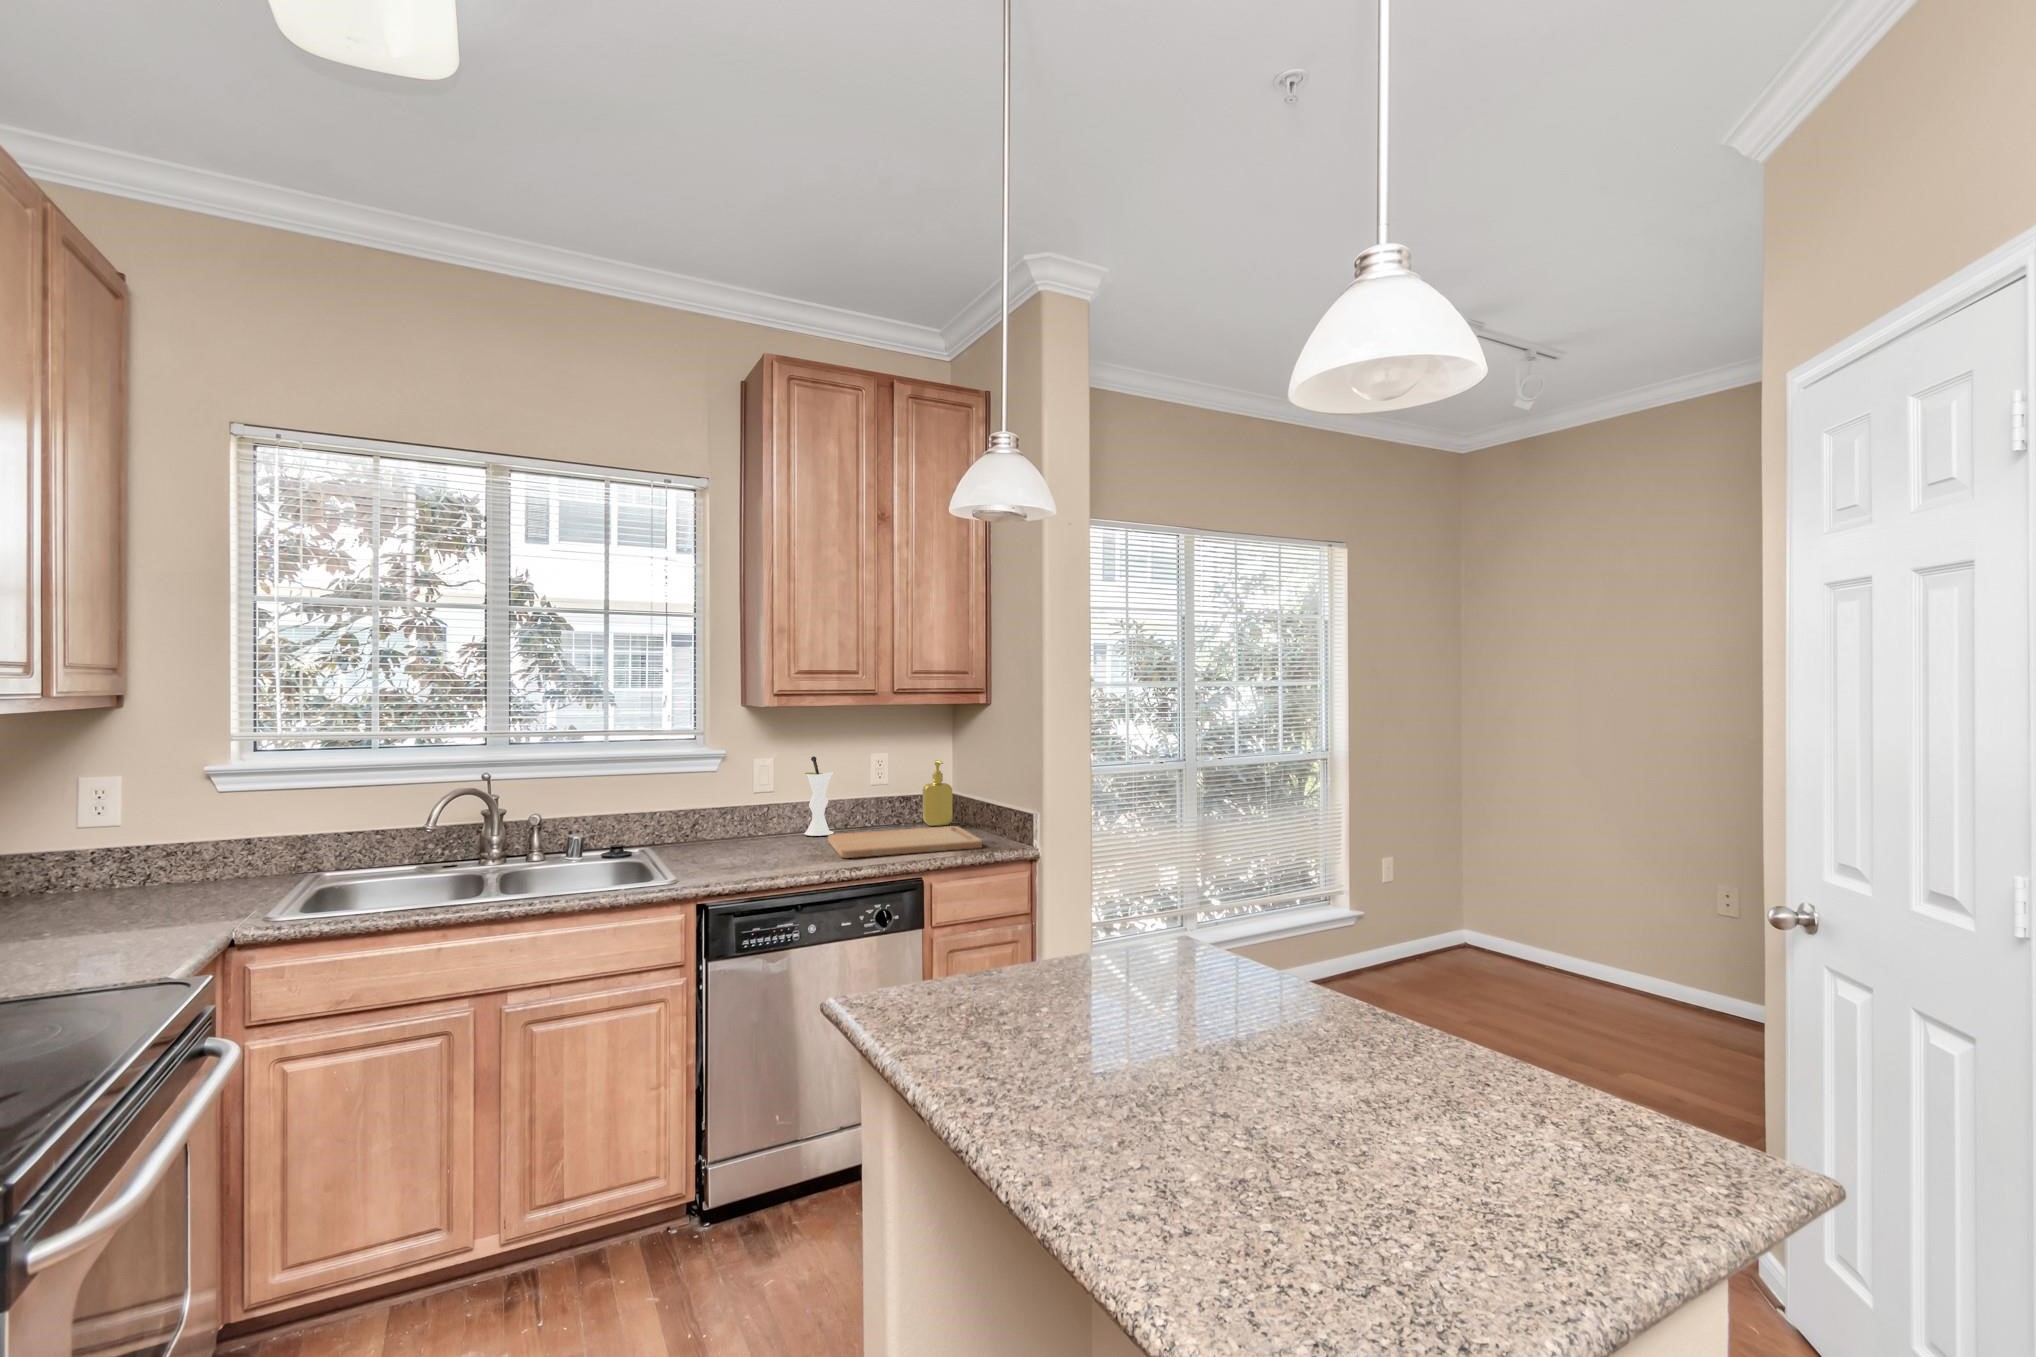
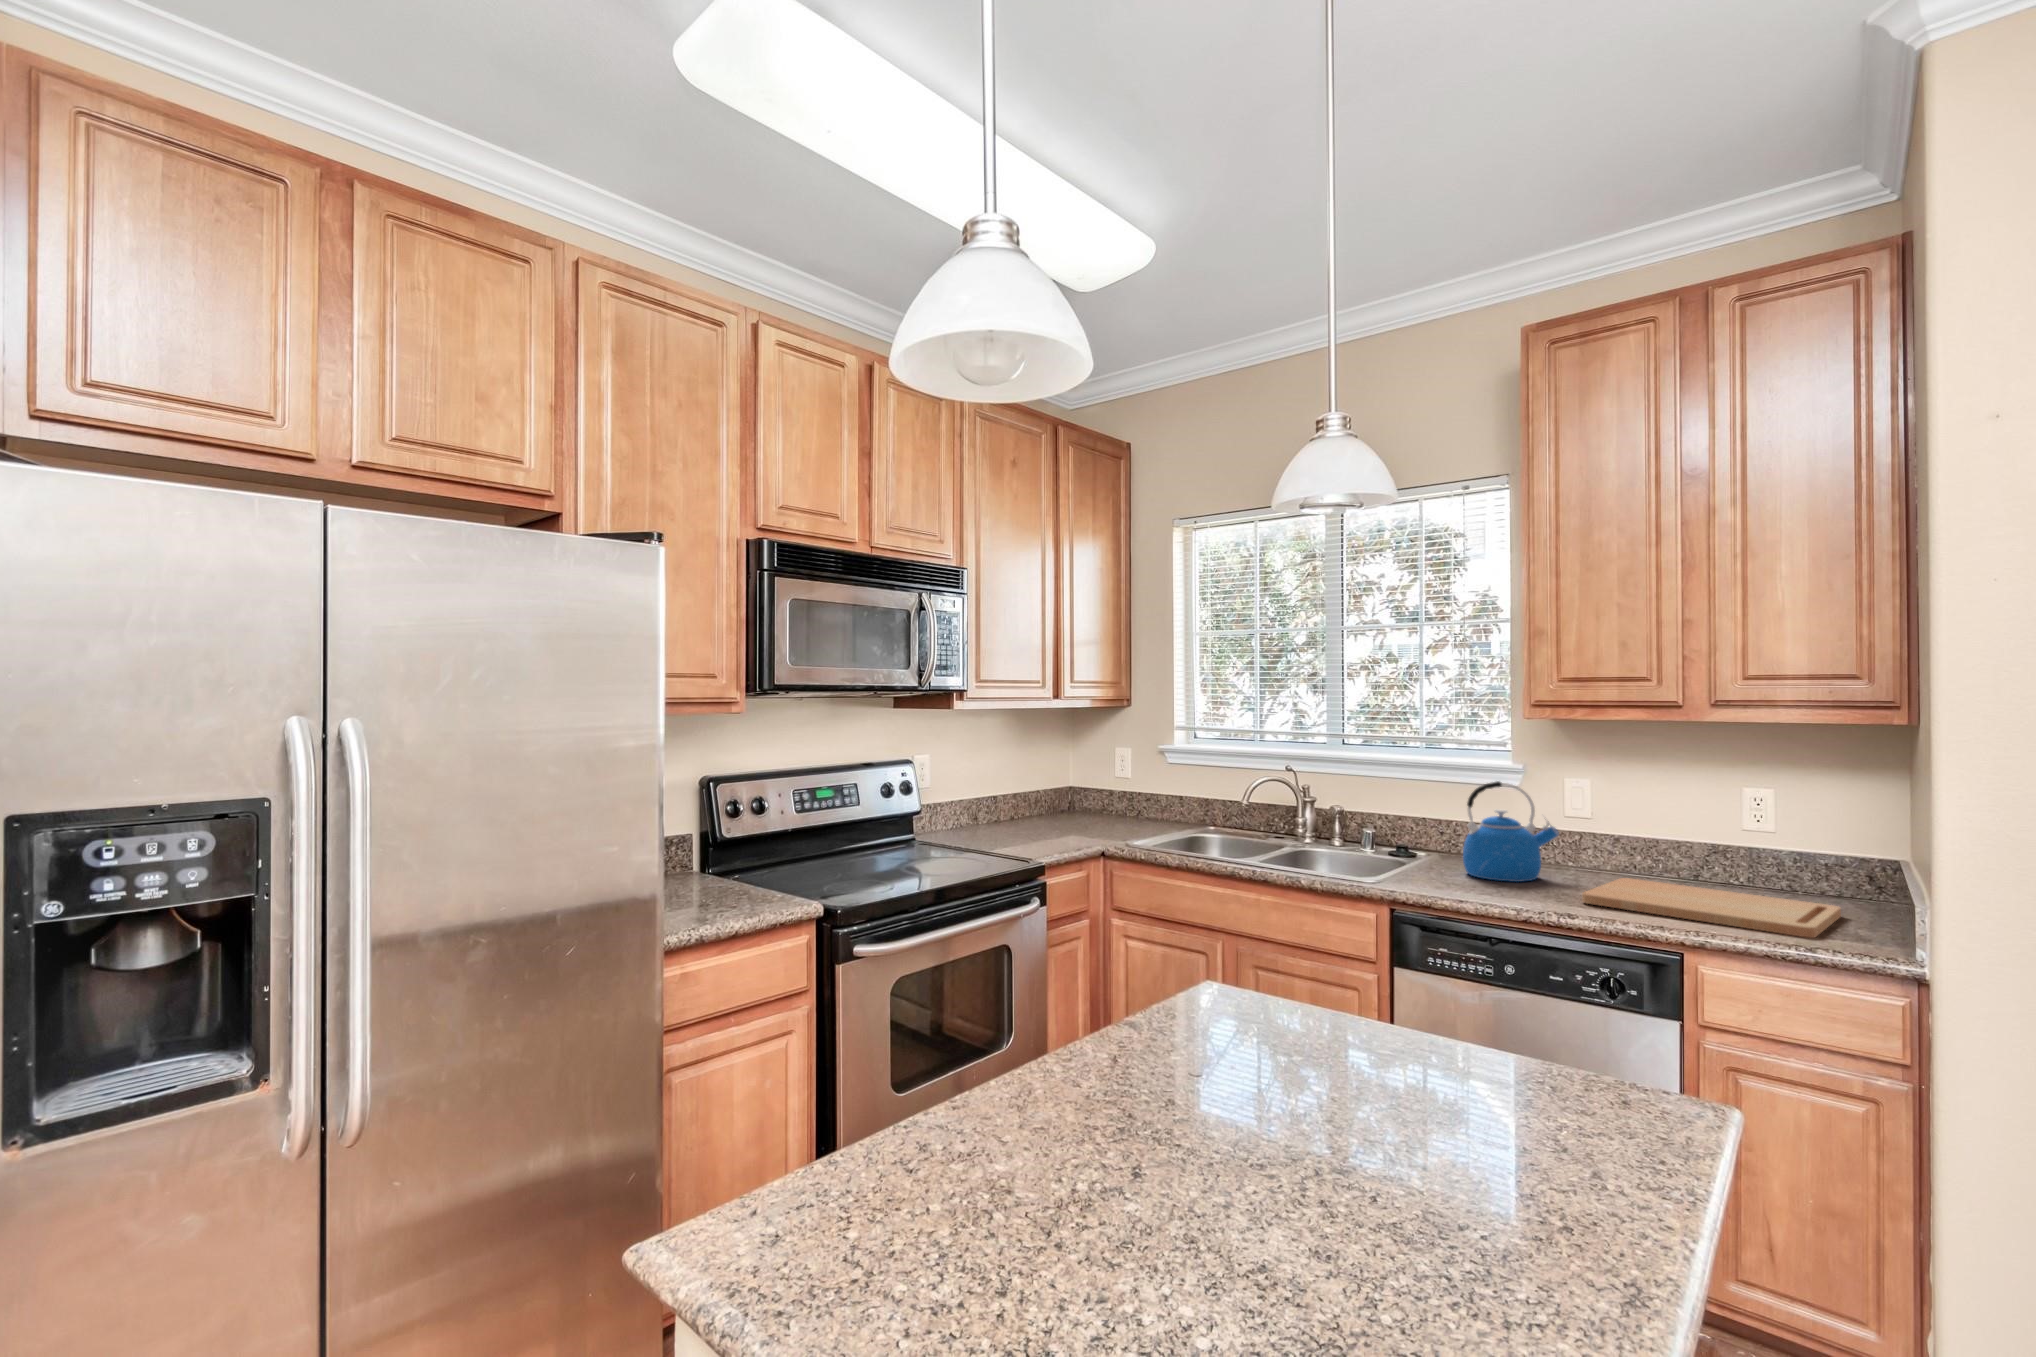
vase: present [804,756,834,836] -> none [1619,781,1663,881]
soap dispenser: present [923,760,953,826] -> none [1813,807,1873,906]
kettle: none [709,768,779,858] -> present [1463,781,1559,882]

